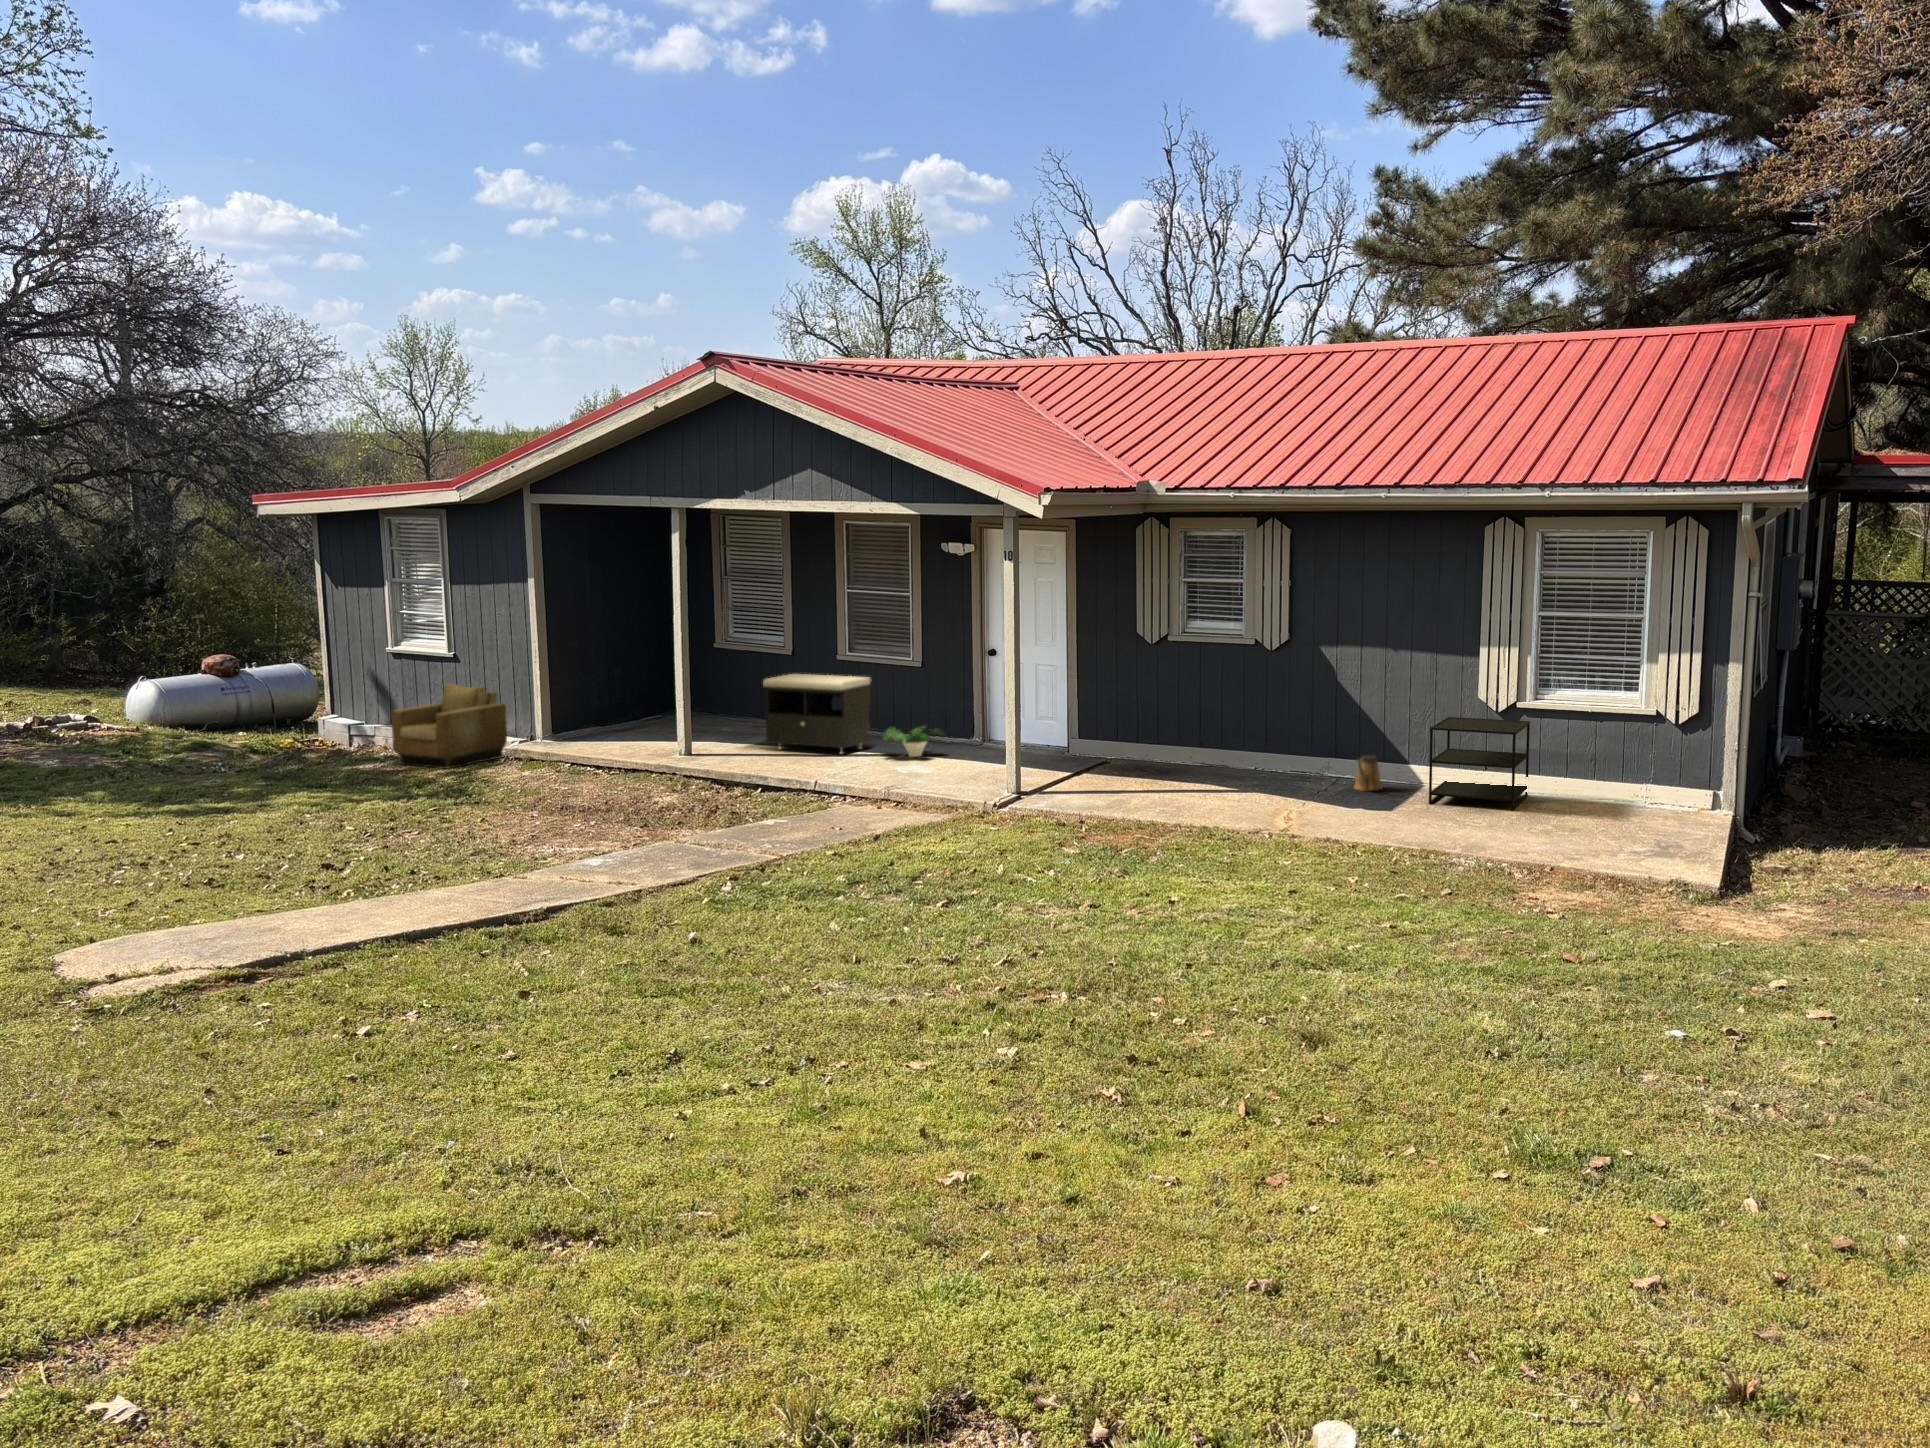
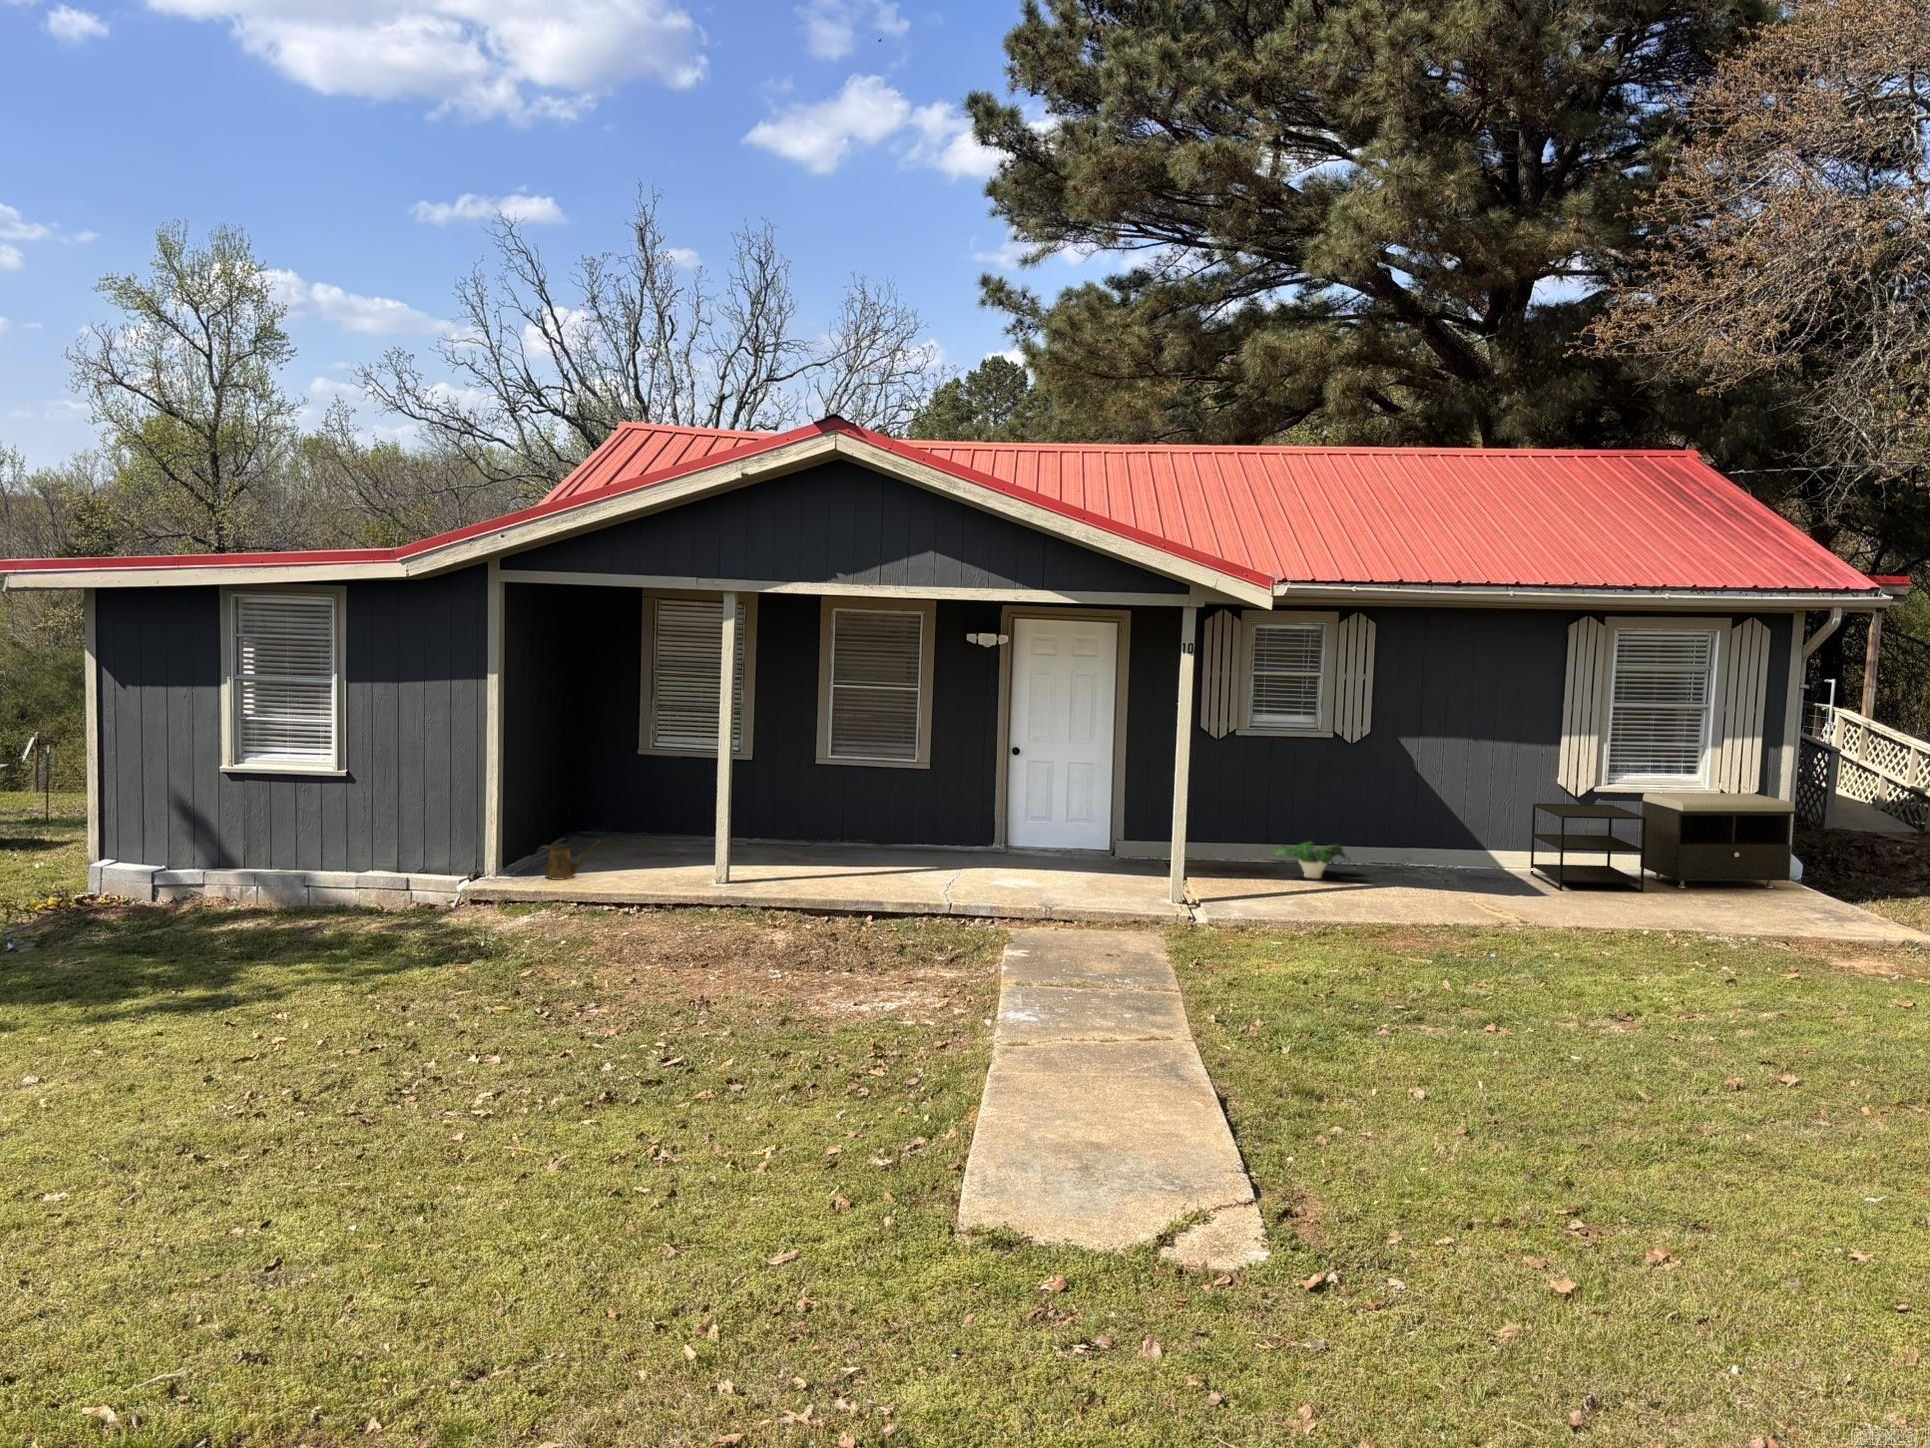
storage bench: present [763,674,873,754] -> present [1640,793,1795,888]
armchair: present [392,684,507,769] -> none [307,808,452,925]
potted plant: present [882,726,945,757] -> present [1275,841,1350,878]
watering can: present [1354,756,1382,791] -> present [538,841,599,880]

